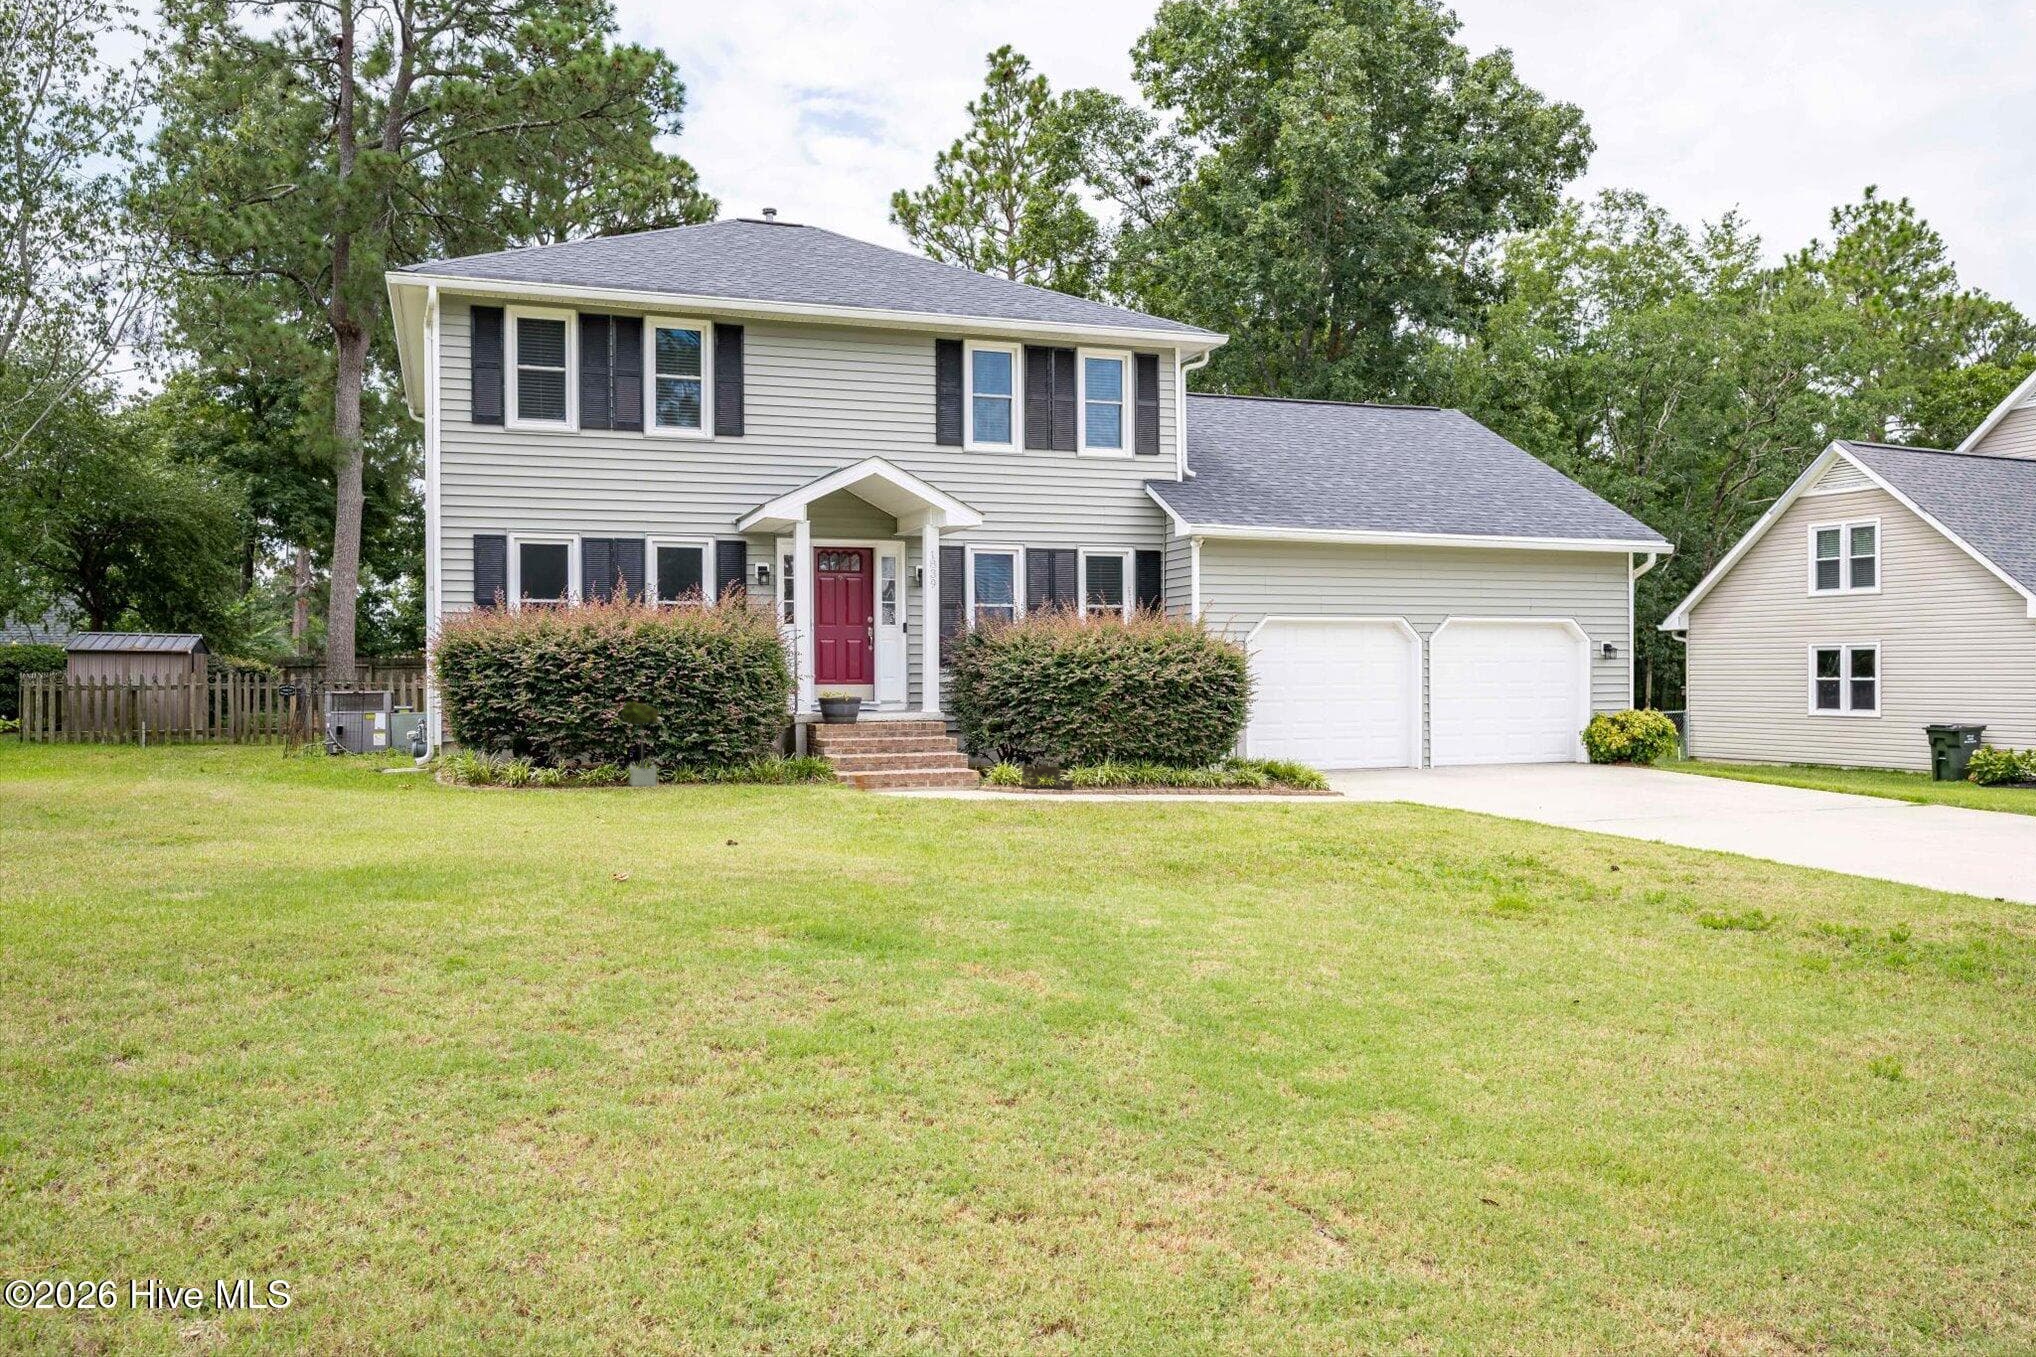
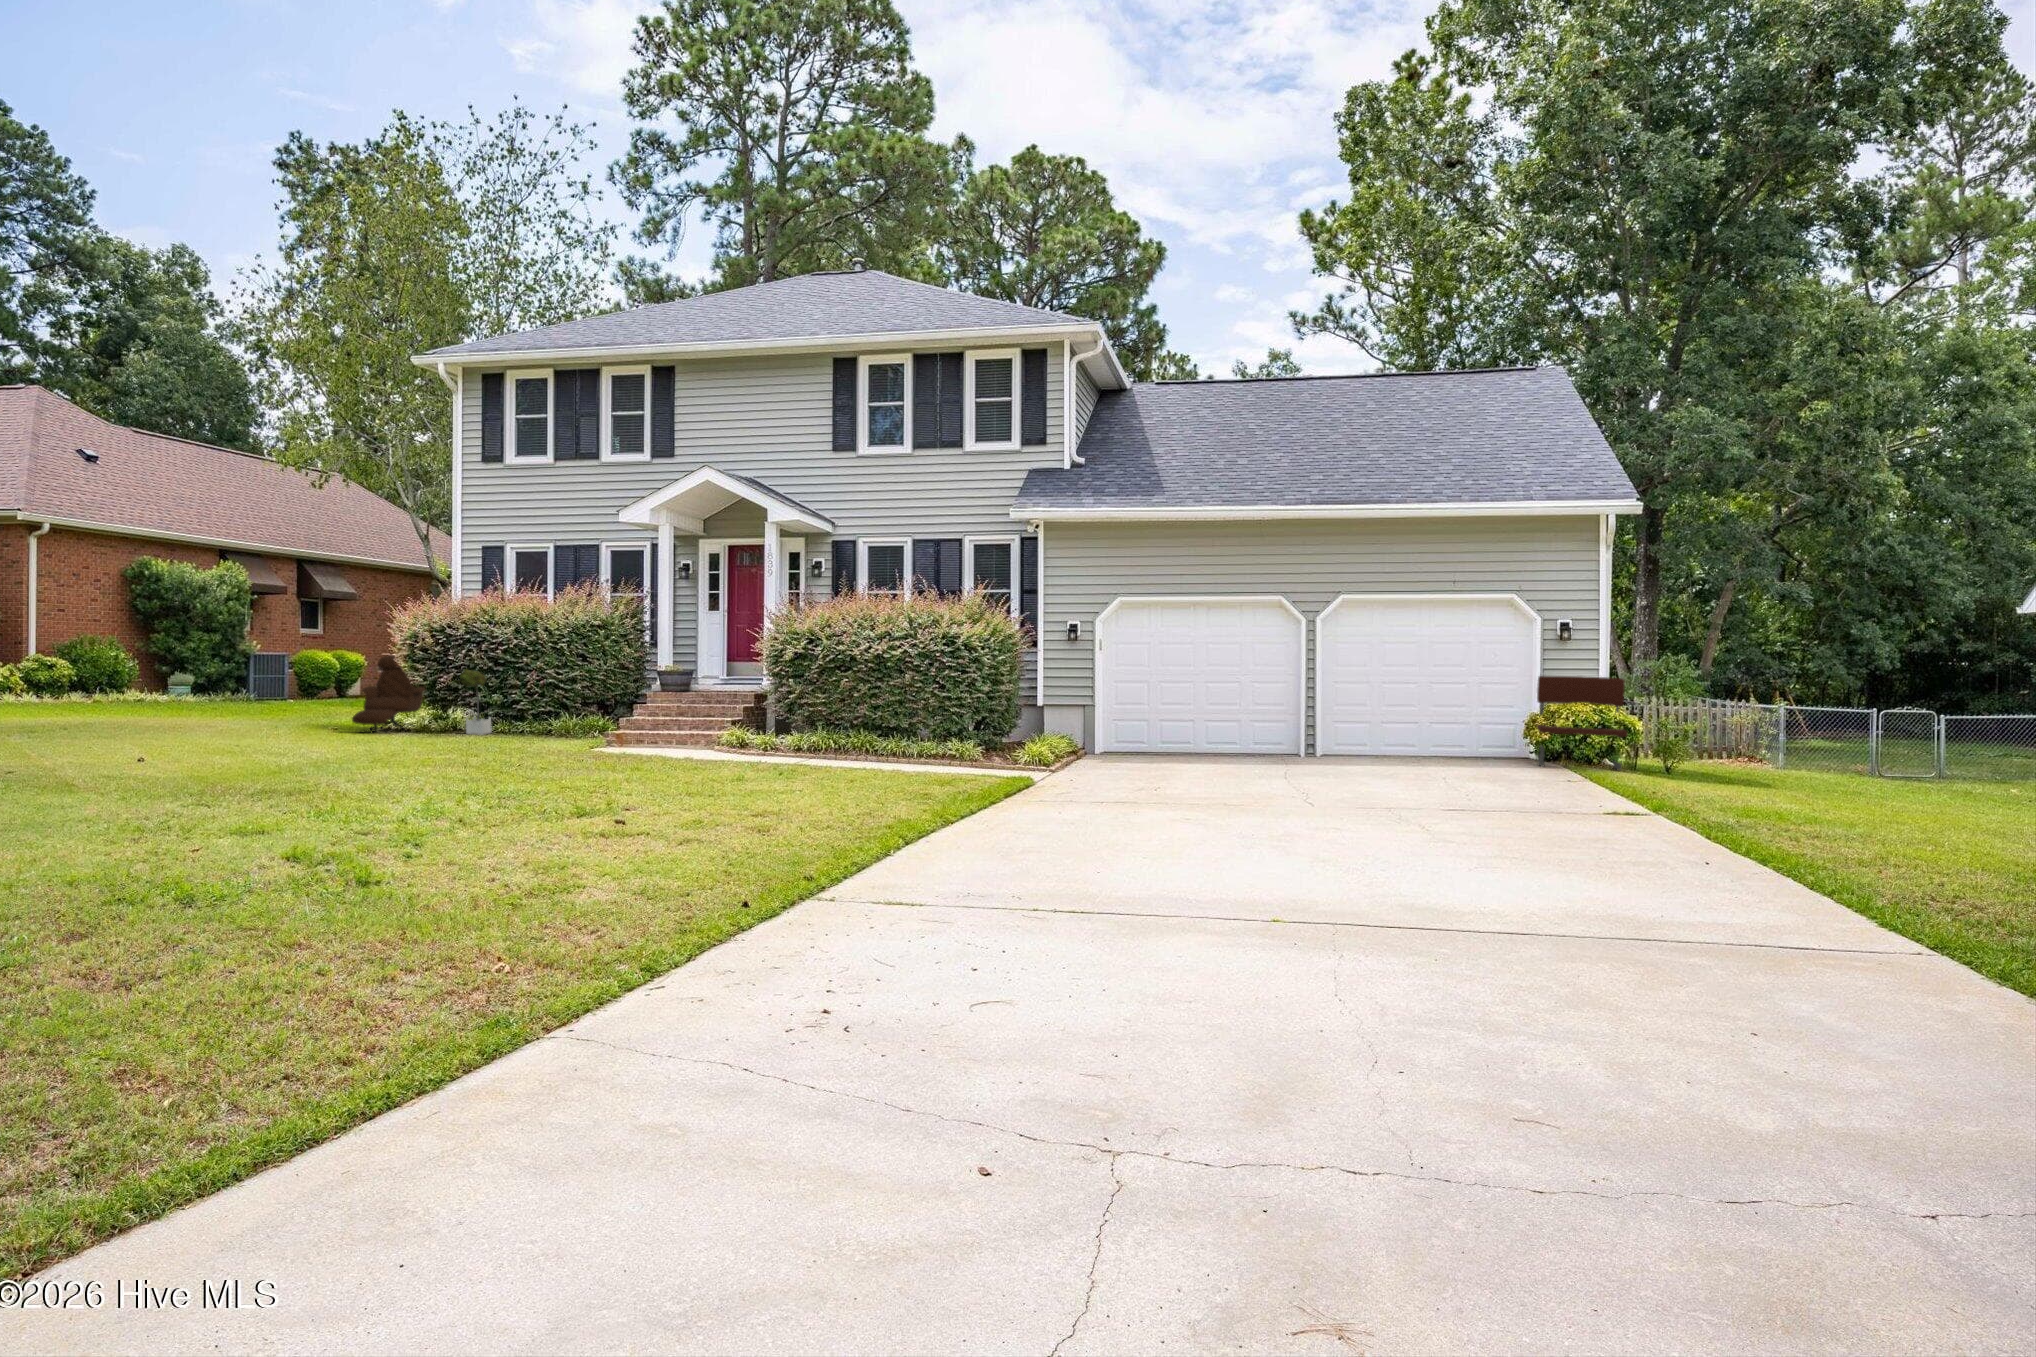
lounge chair: none [463,683,550,794] -> present [352,655,425,733]
bench: none [1615,692,1703,773] -> present [1537,676,1628,771]
woven basket: present [1022,763,1073,790] -> none [737,727,785,752]

